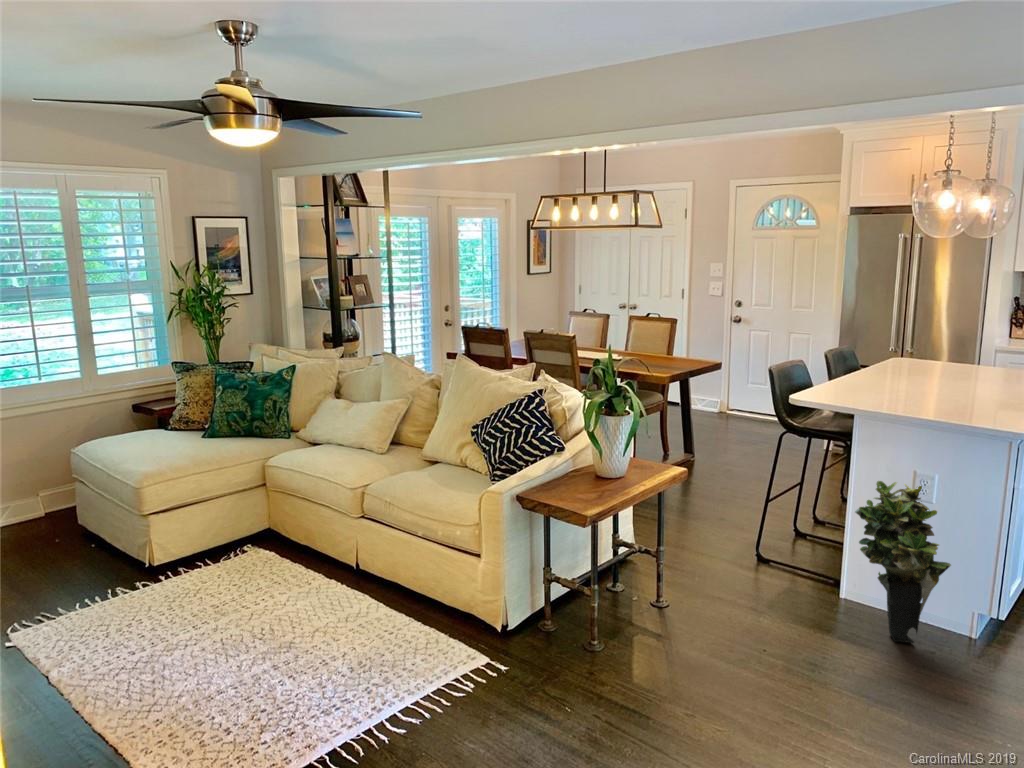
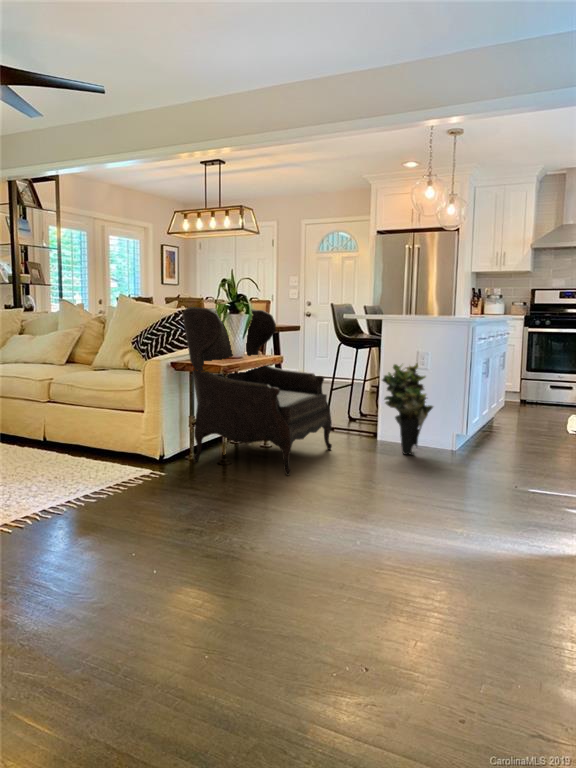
armchair: none [535,385,768,687] -> present [183,307,332,475]

